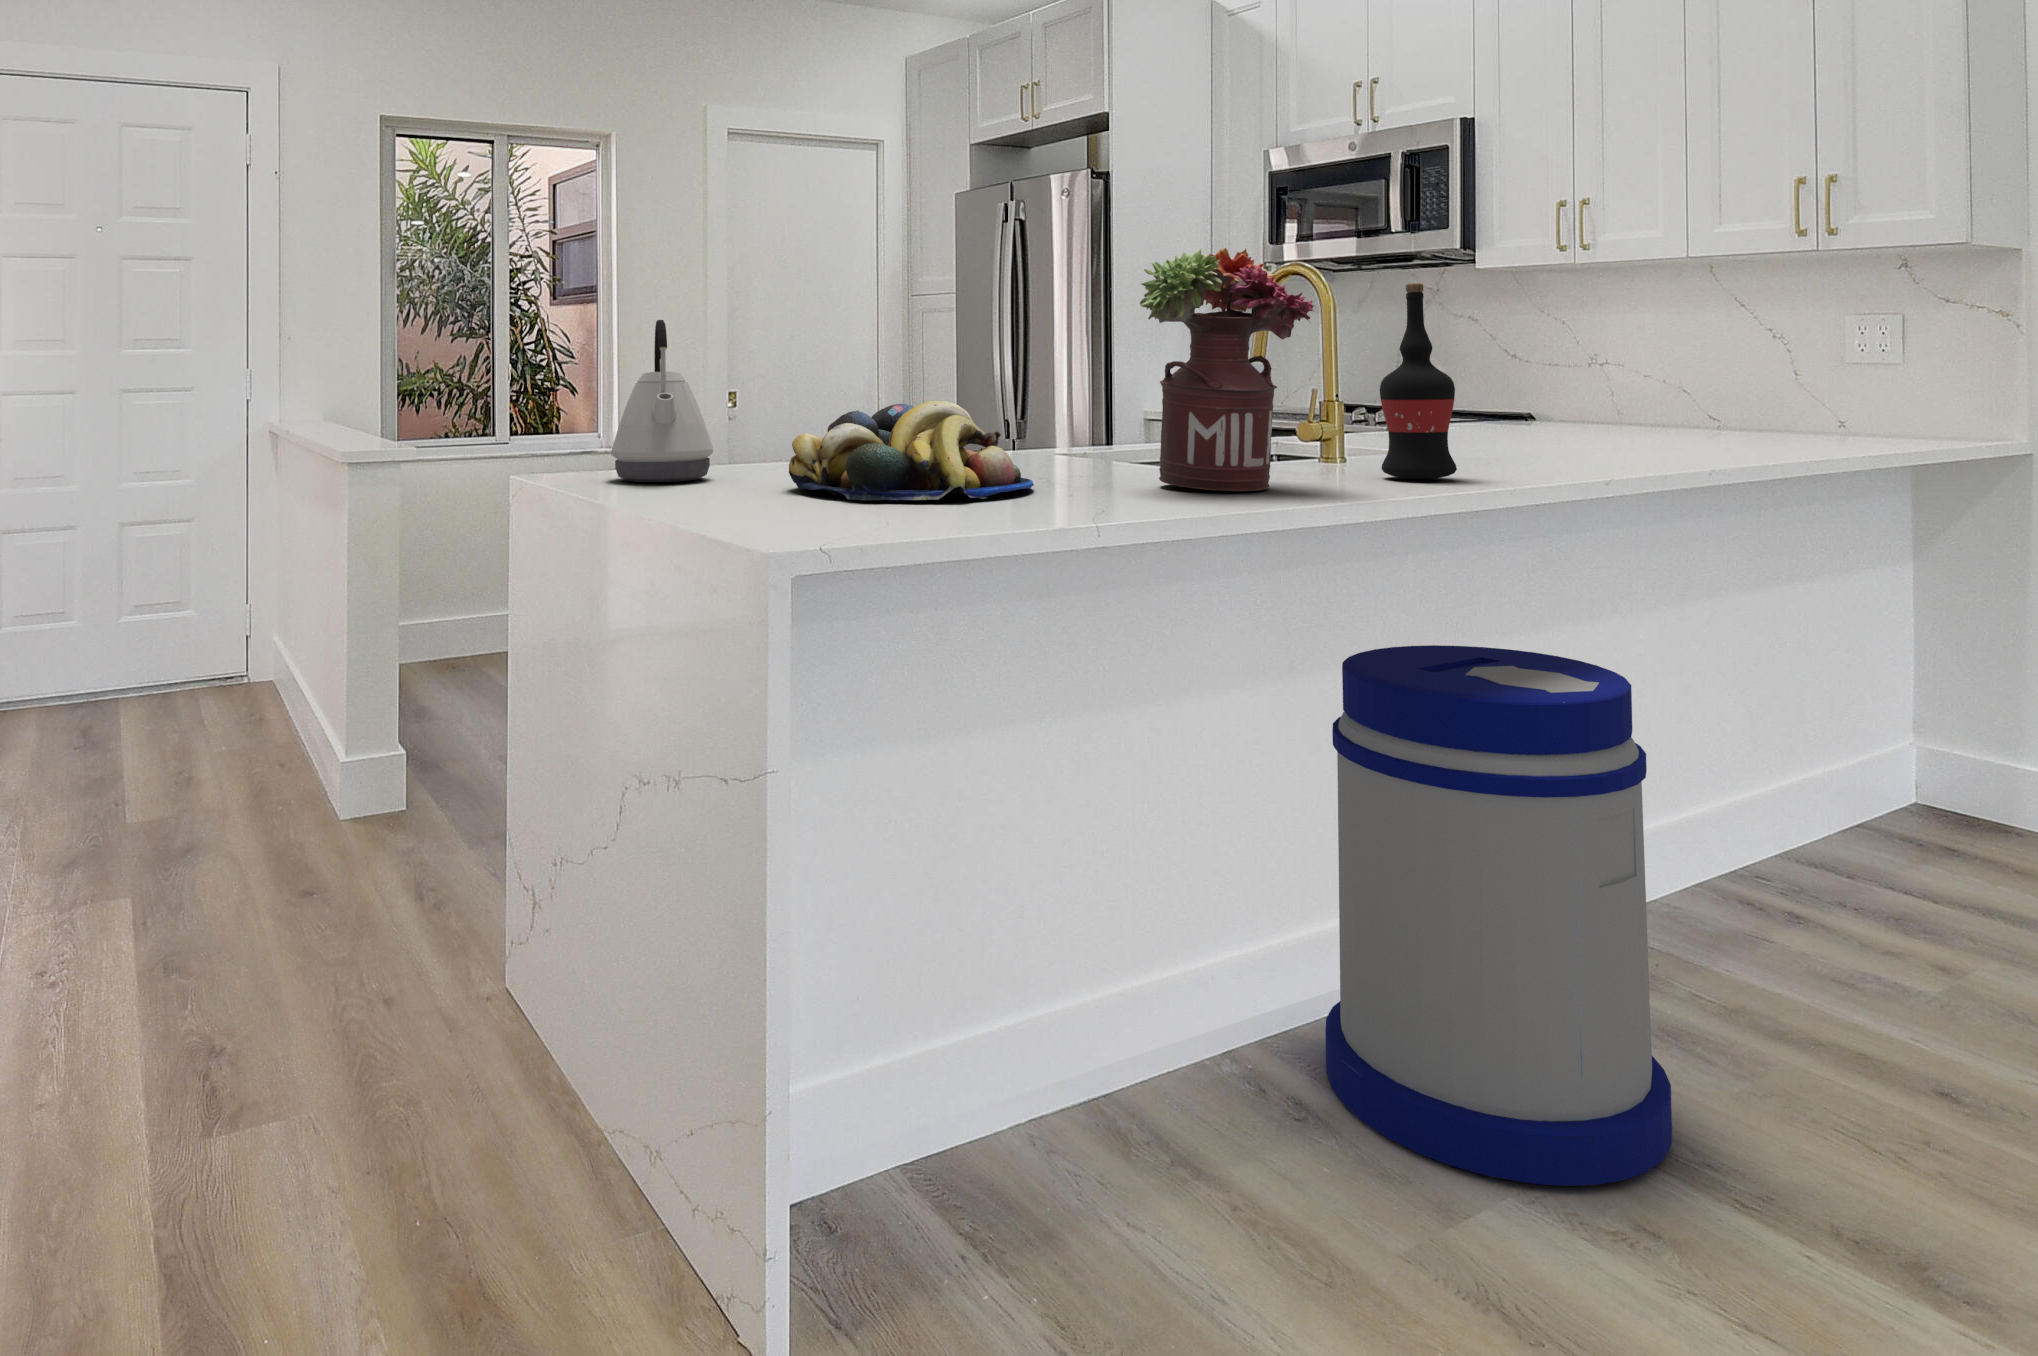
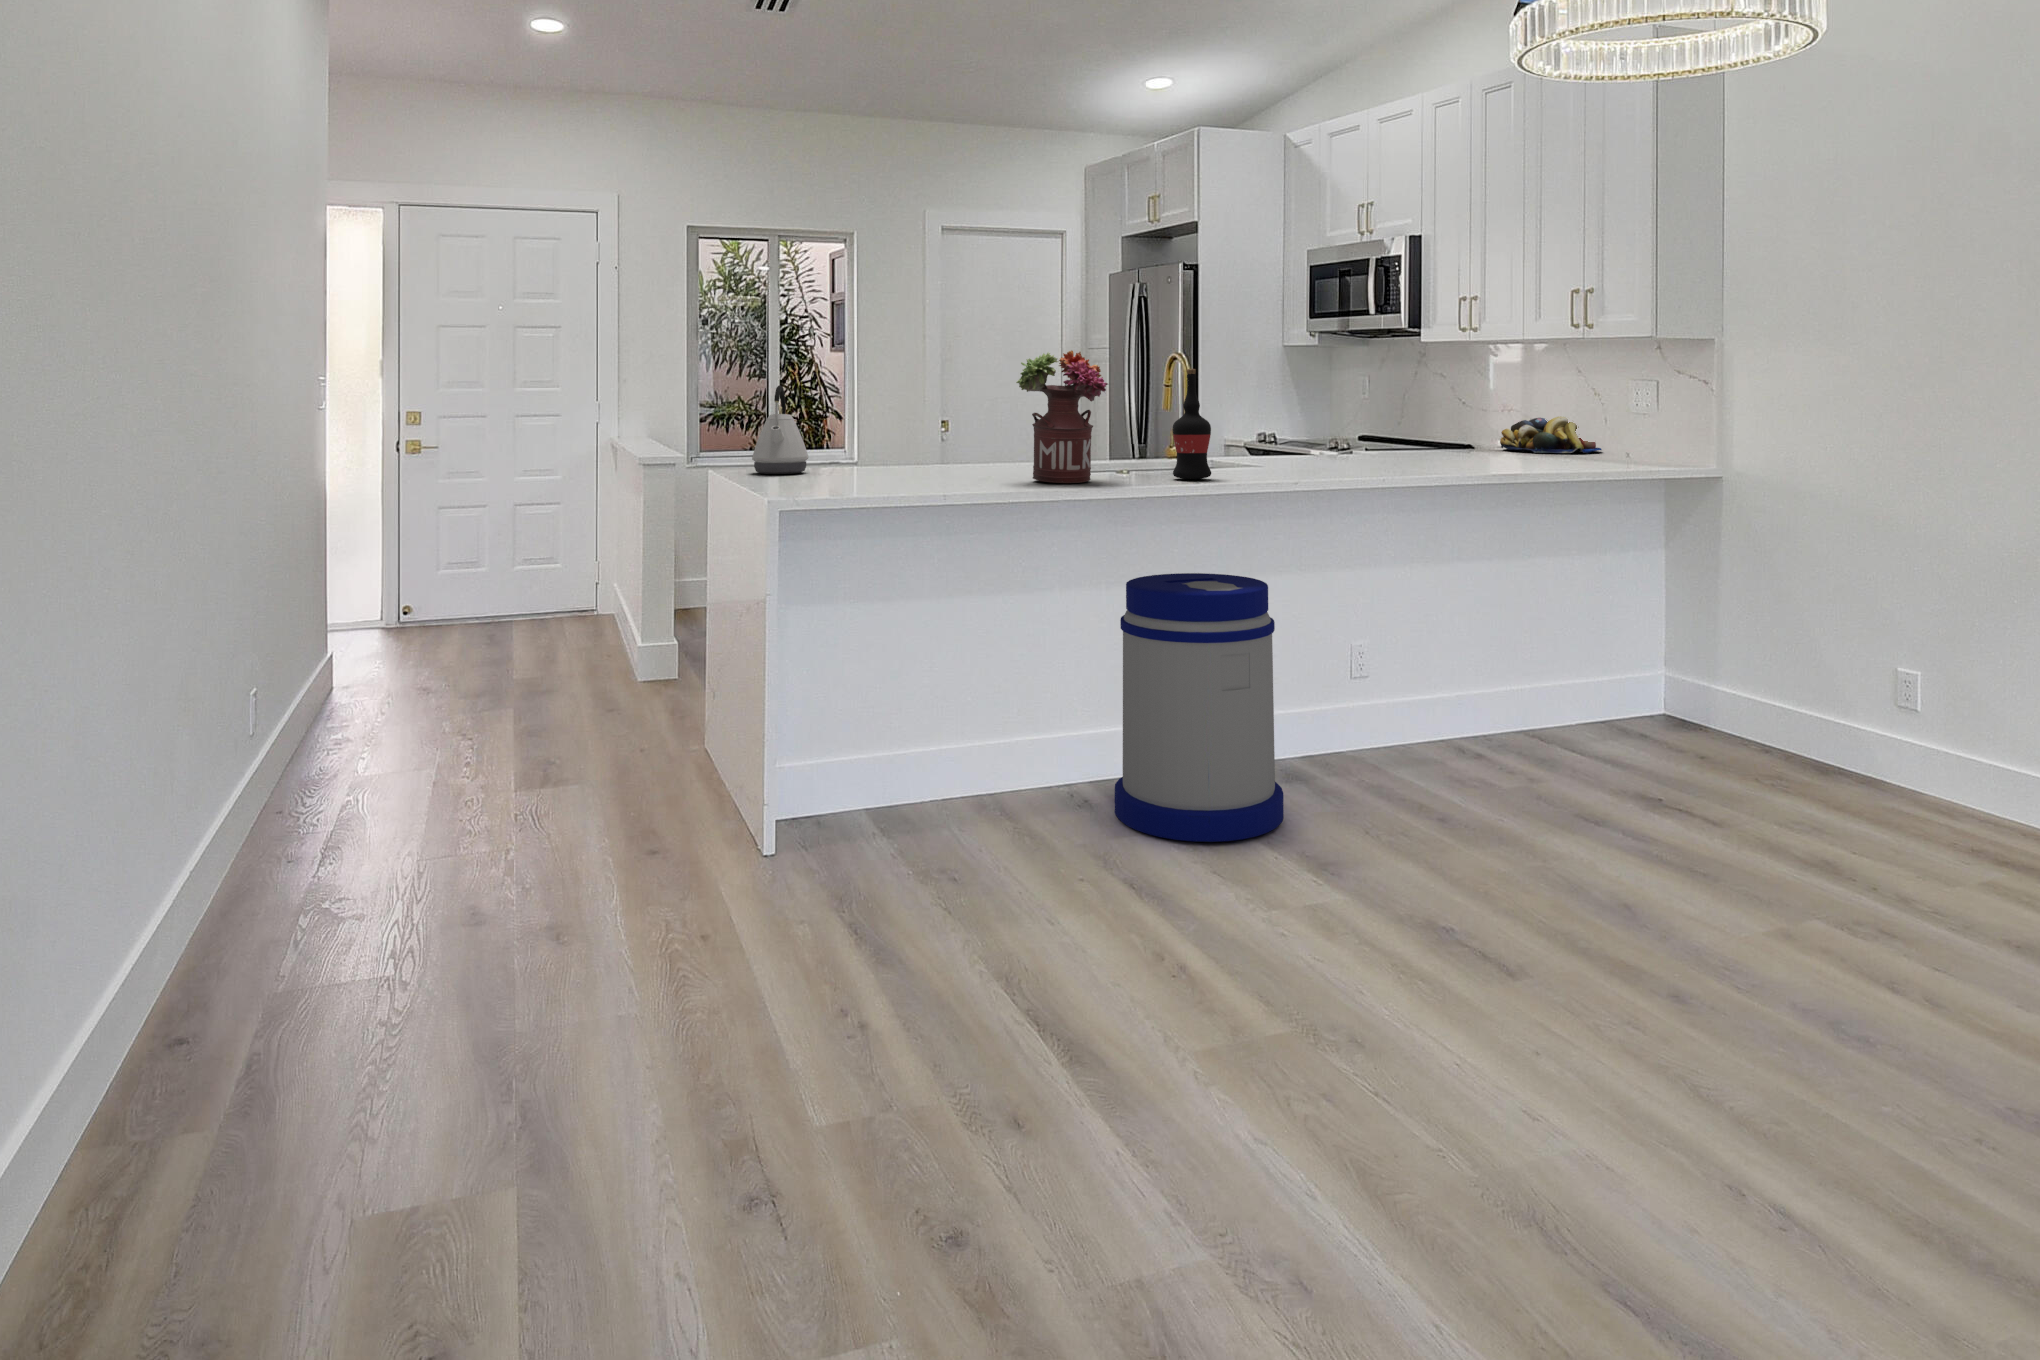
fruit bowl: present [789,401,1034,500] -> present [1500,416,1602,453]

